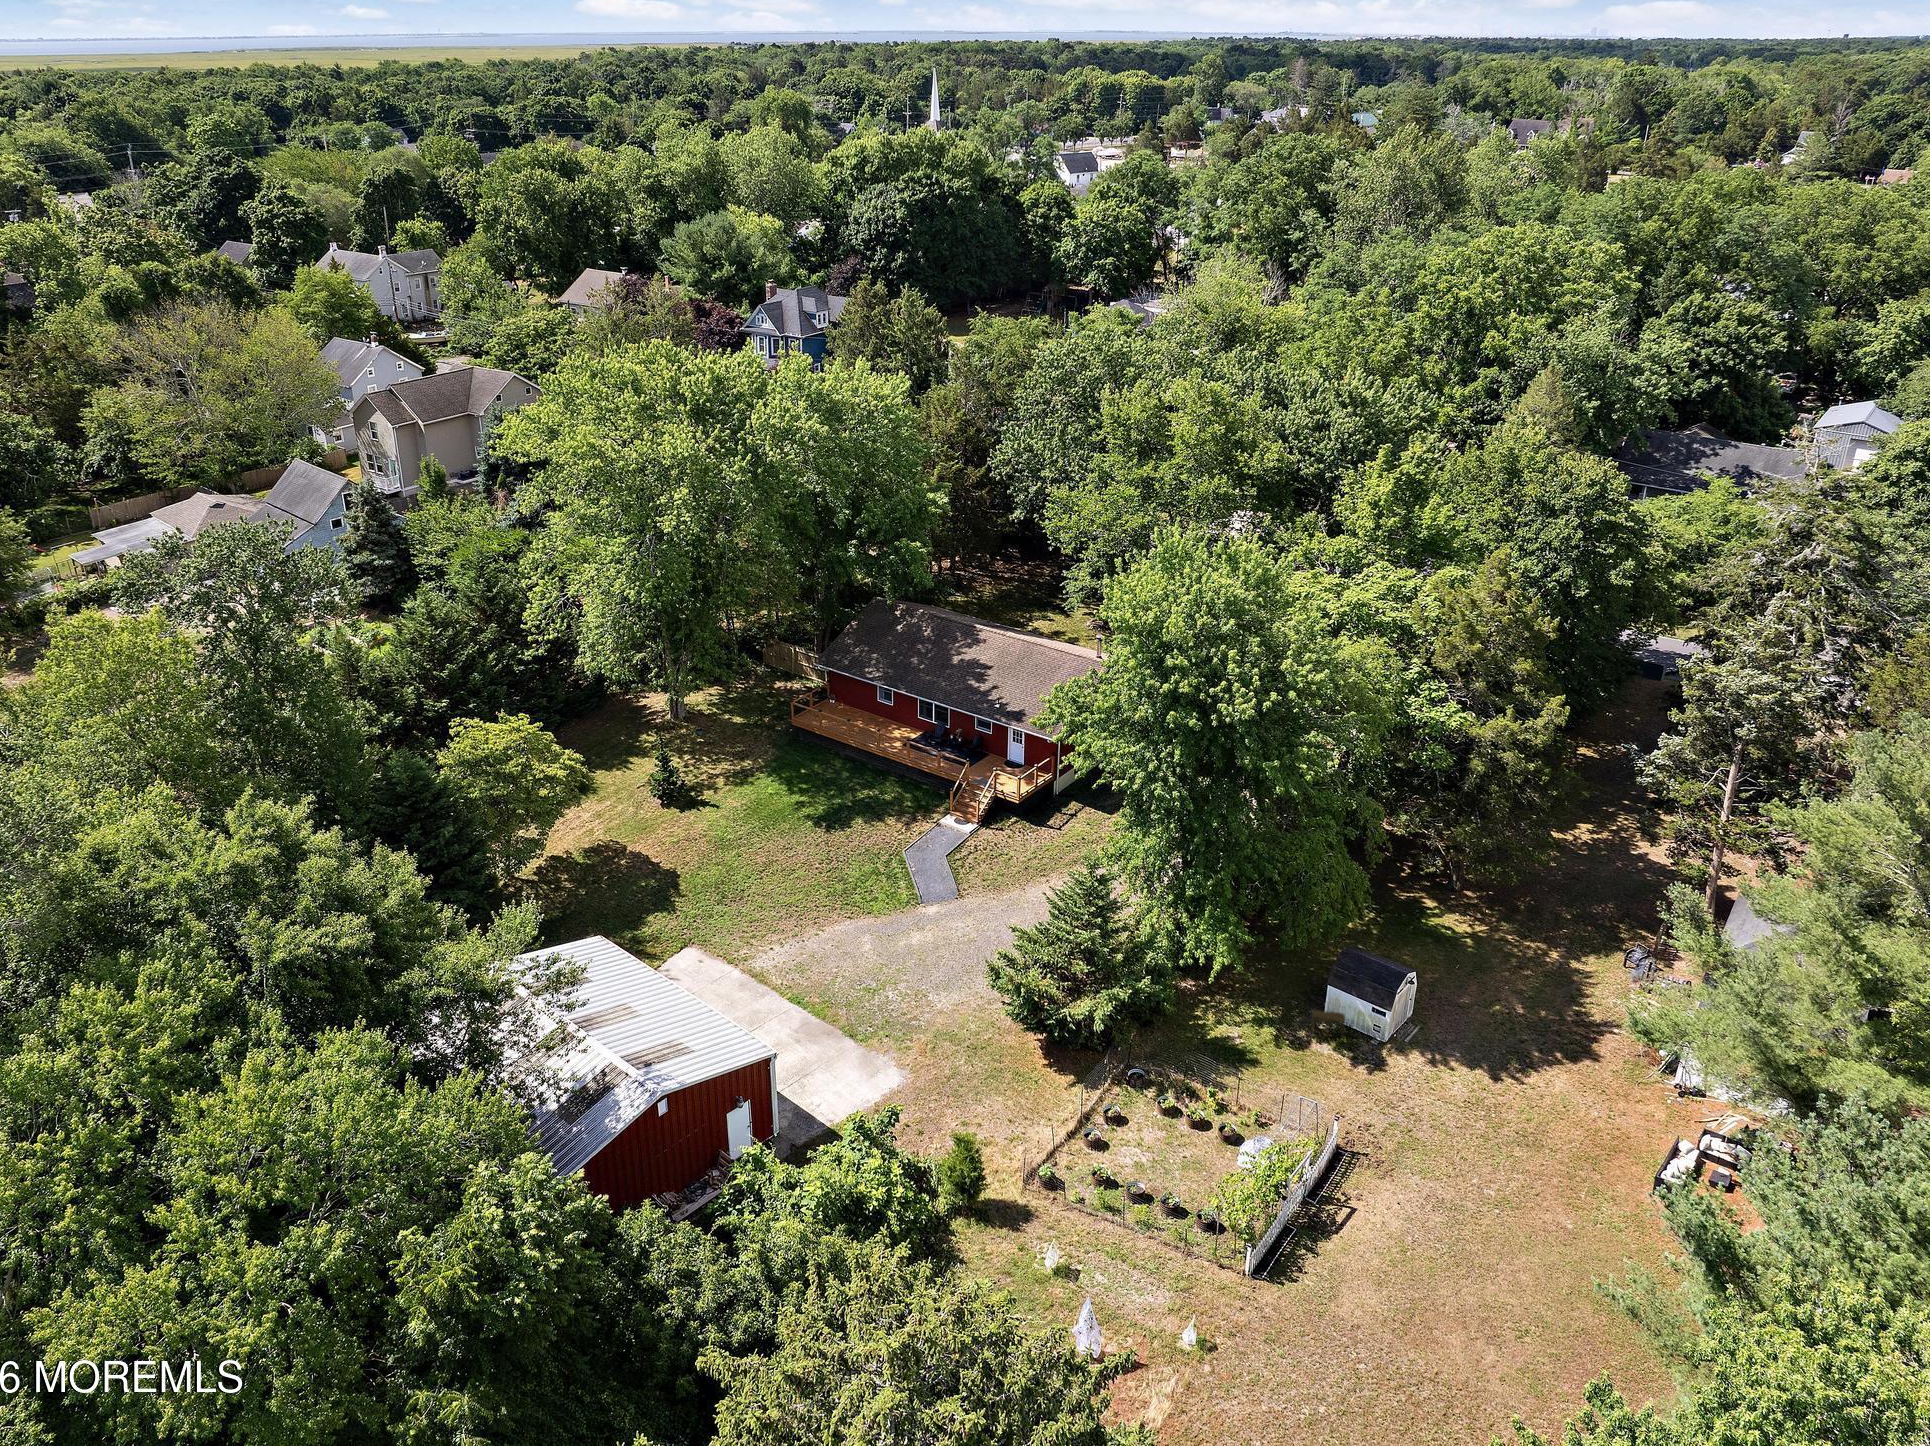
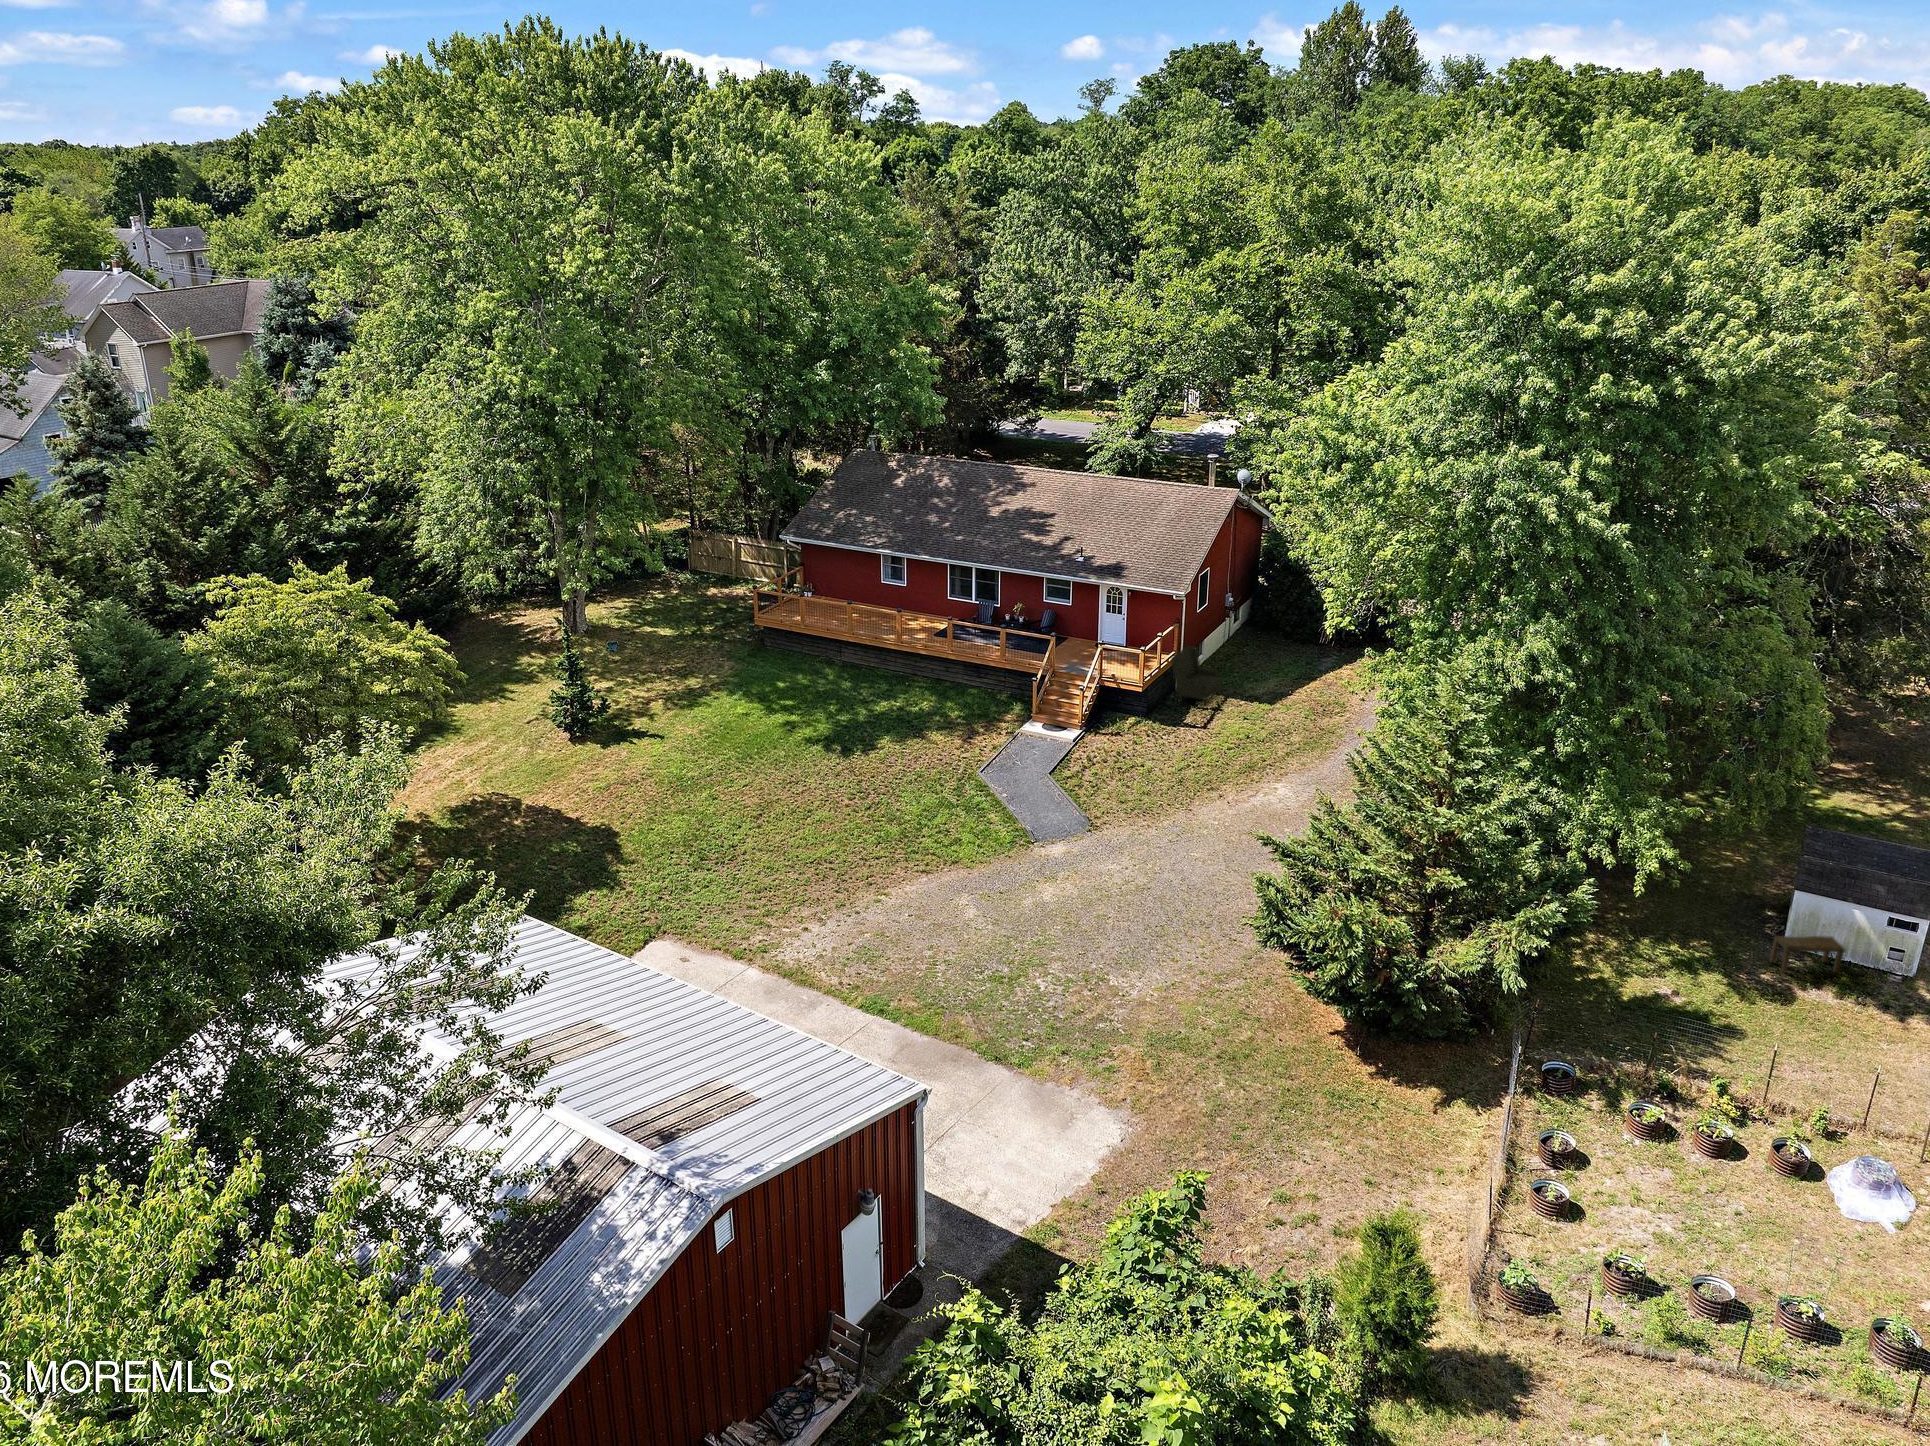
chair: none [1049,768,1086,812] -> present [1171,646,1223,705]

